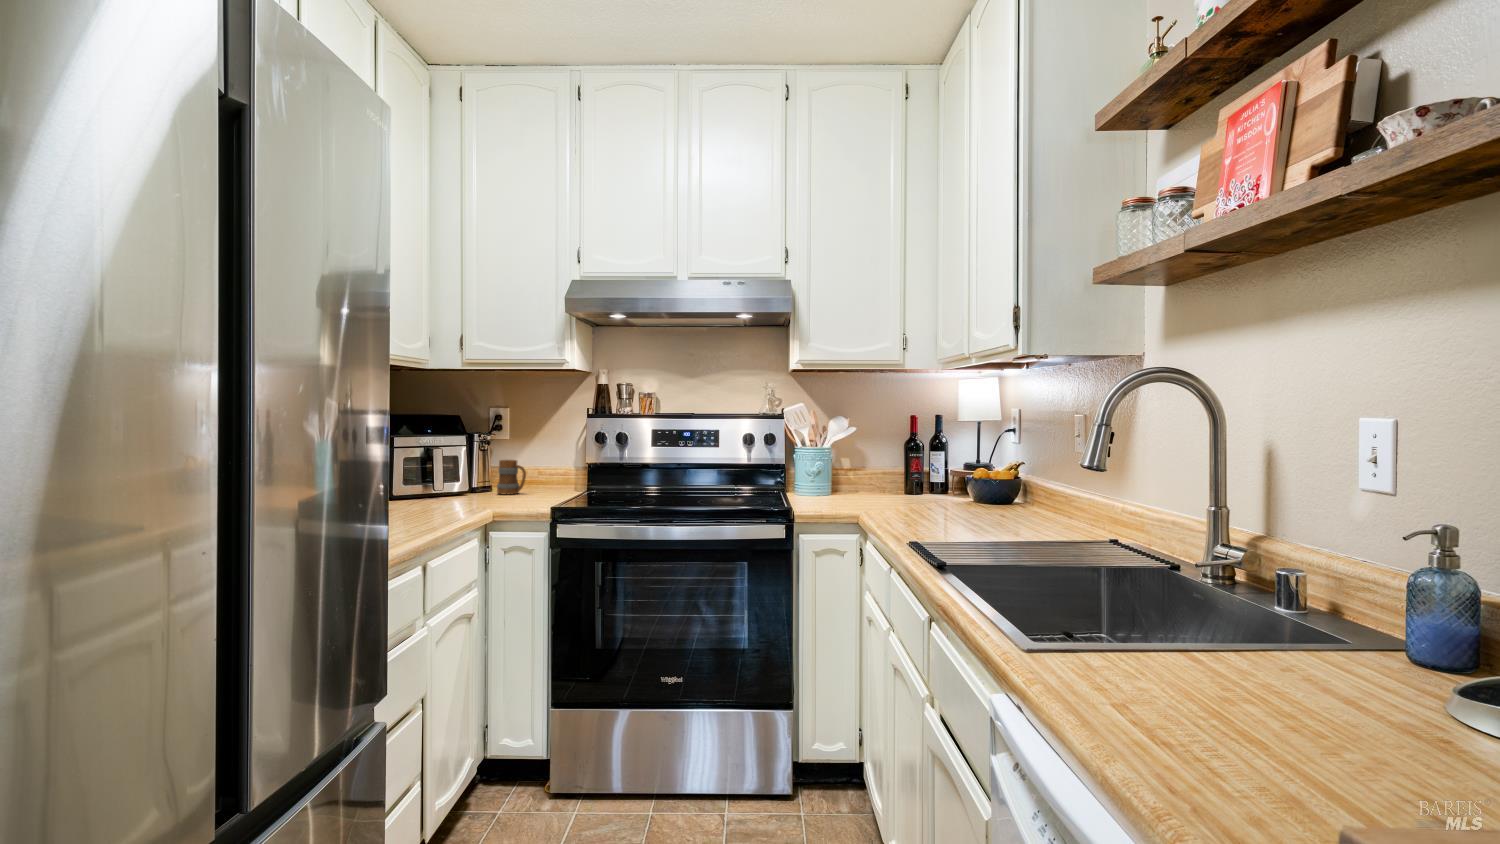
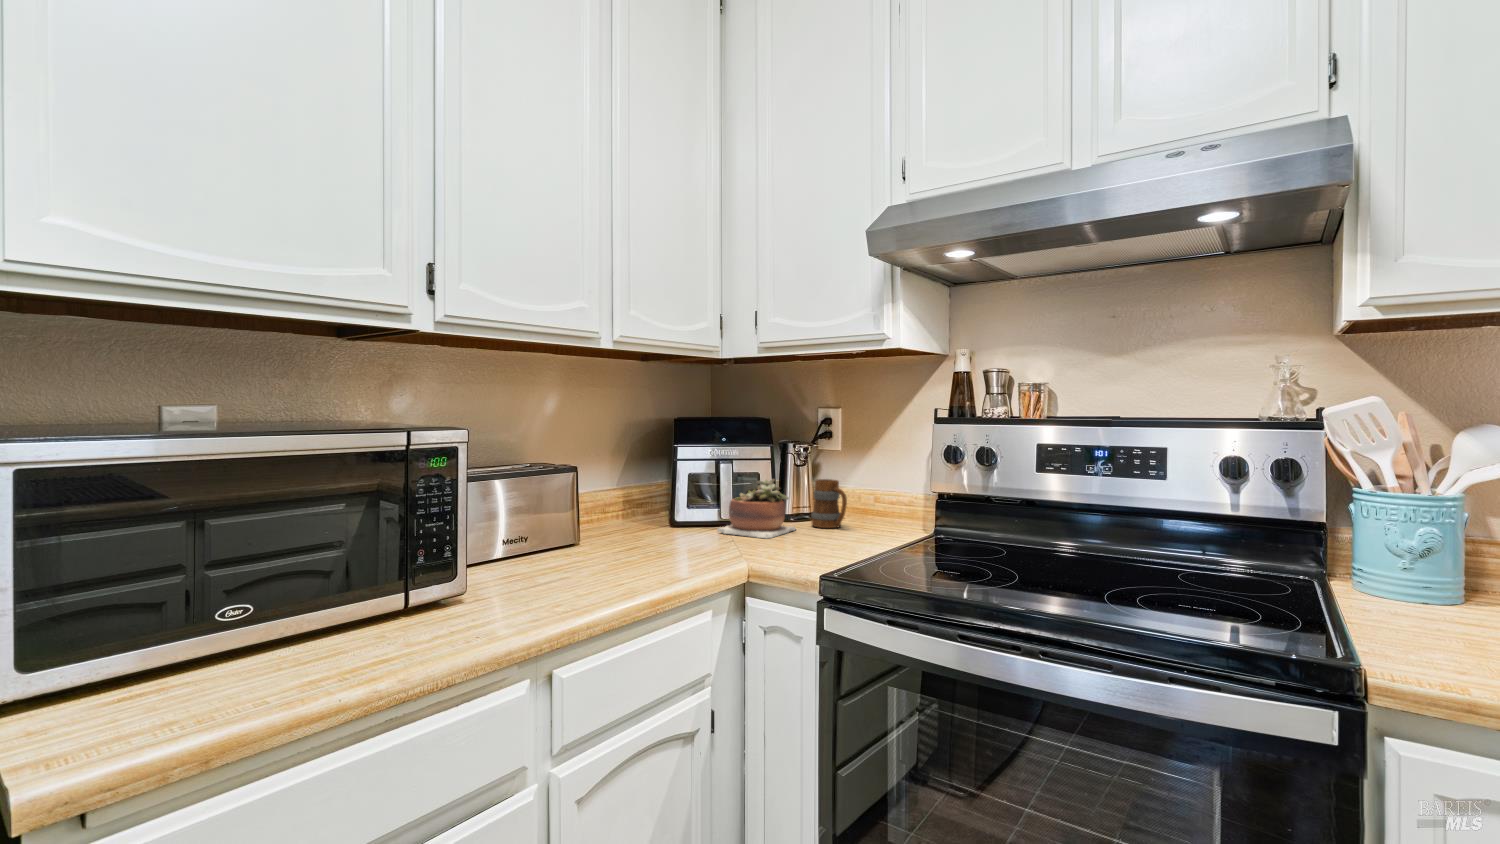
succulent plant: none [435,460,491,501] -> present [717,479,796,538]

